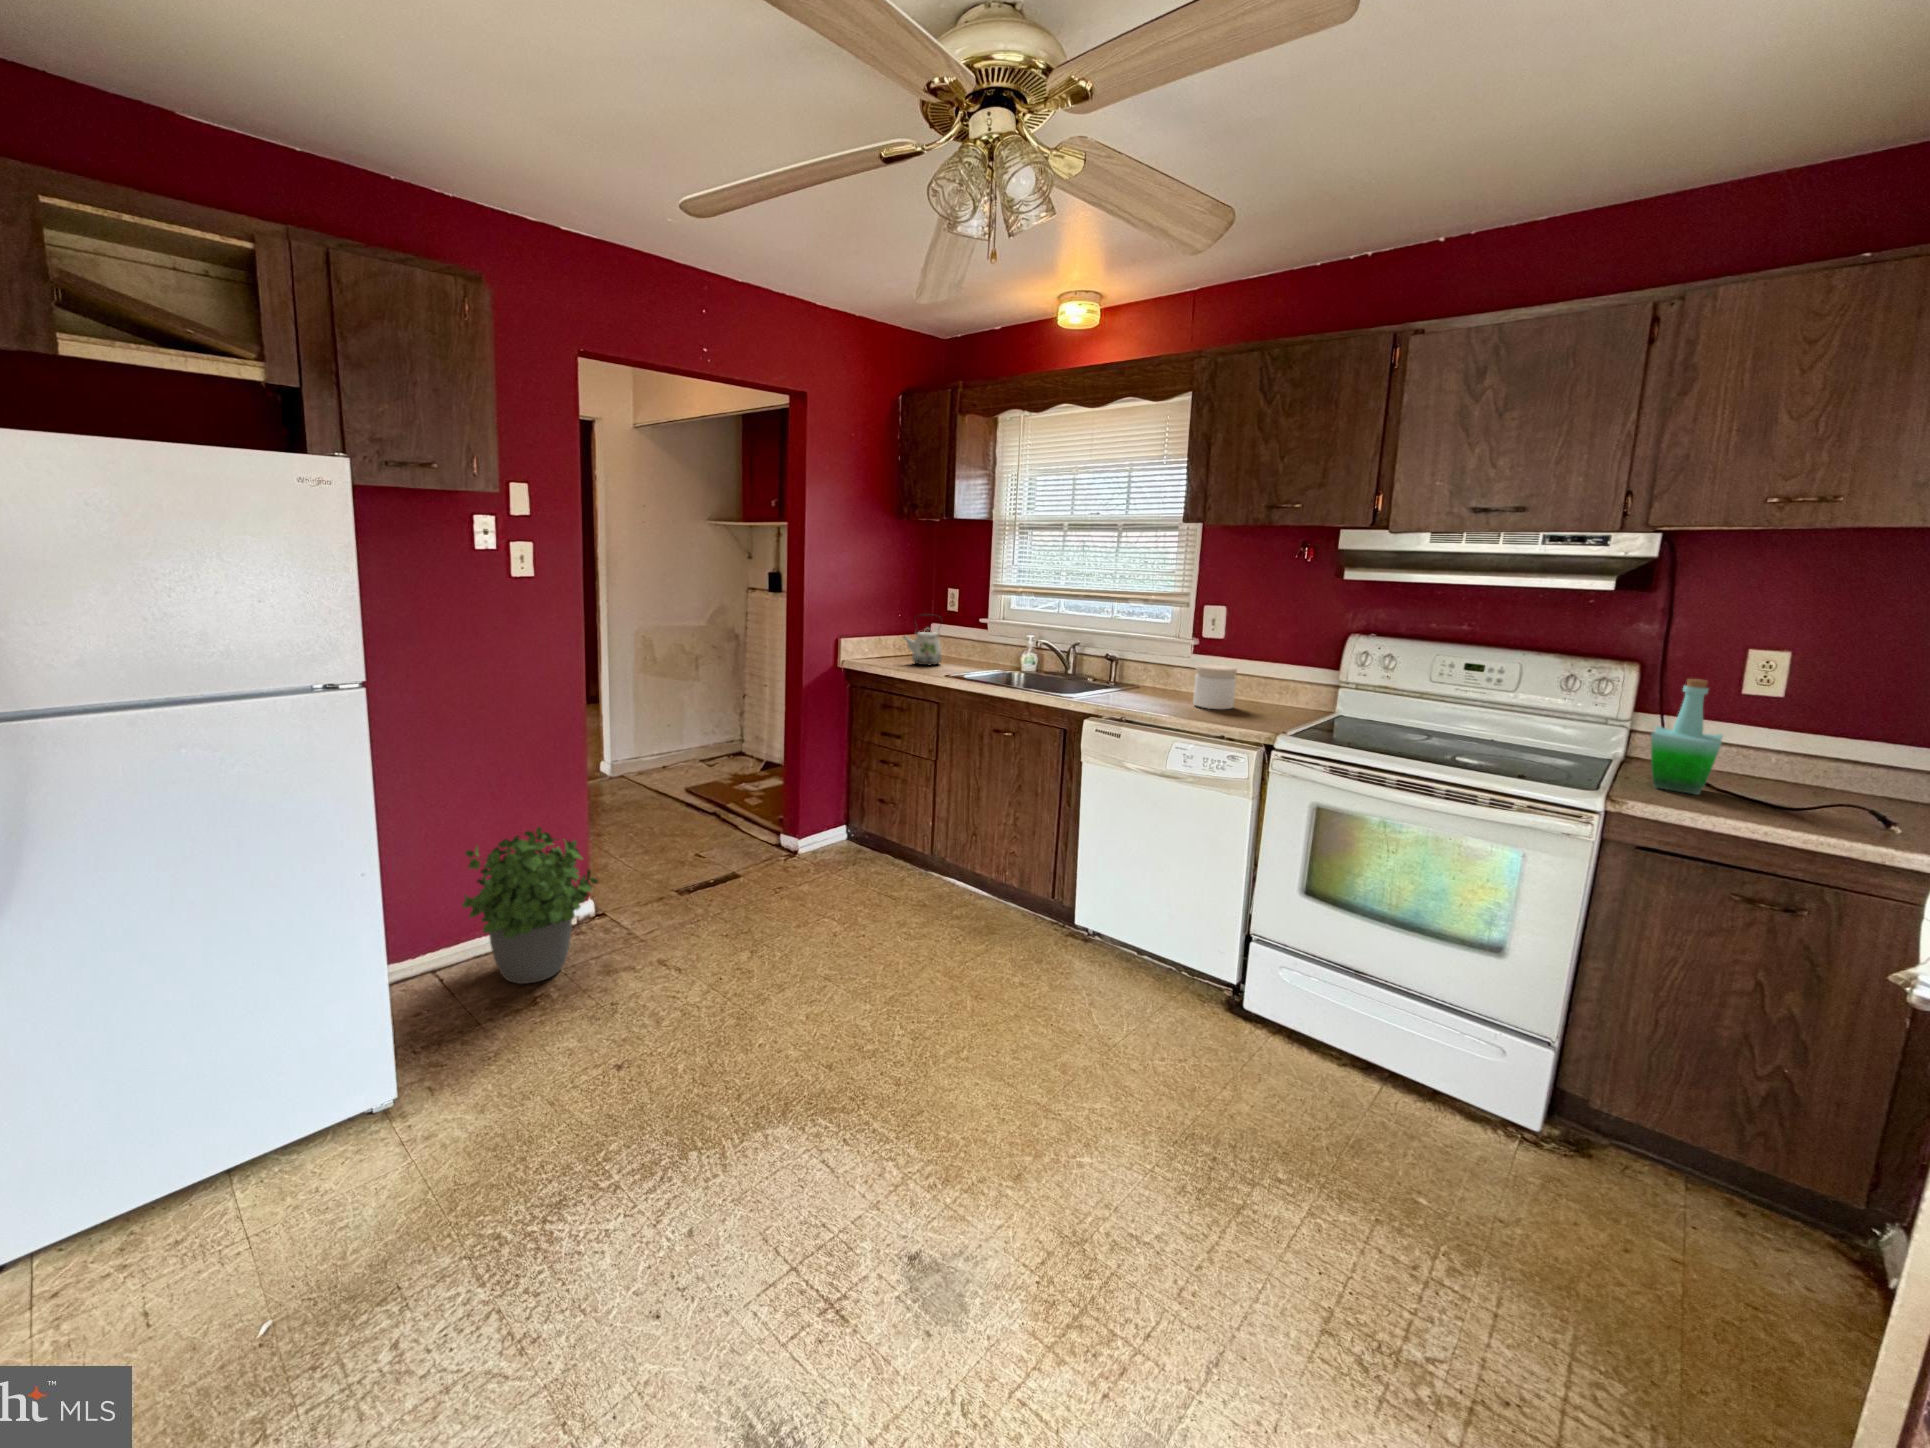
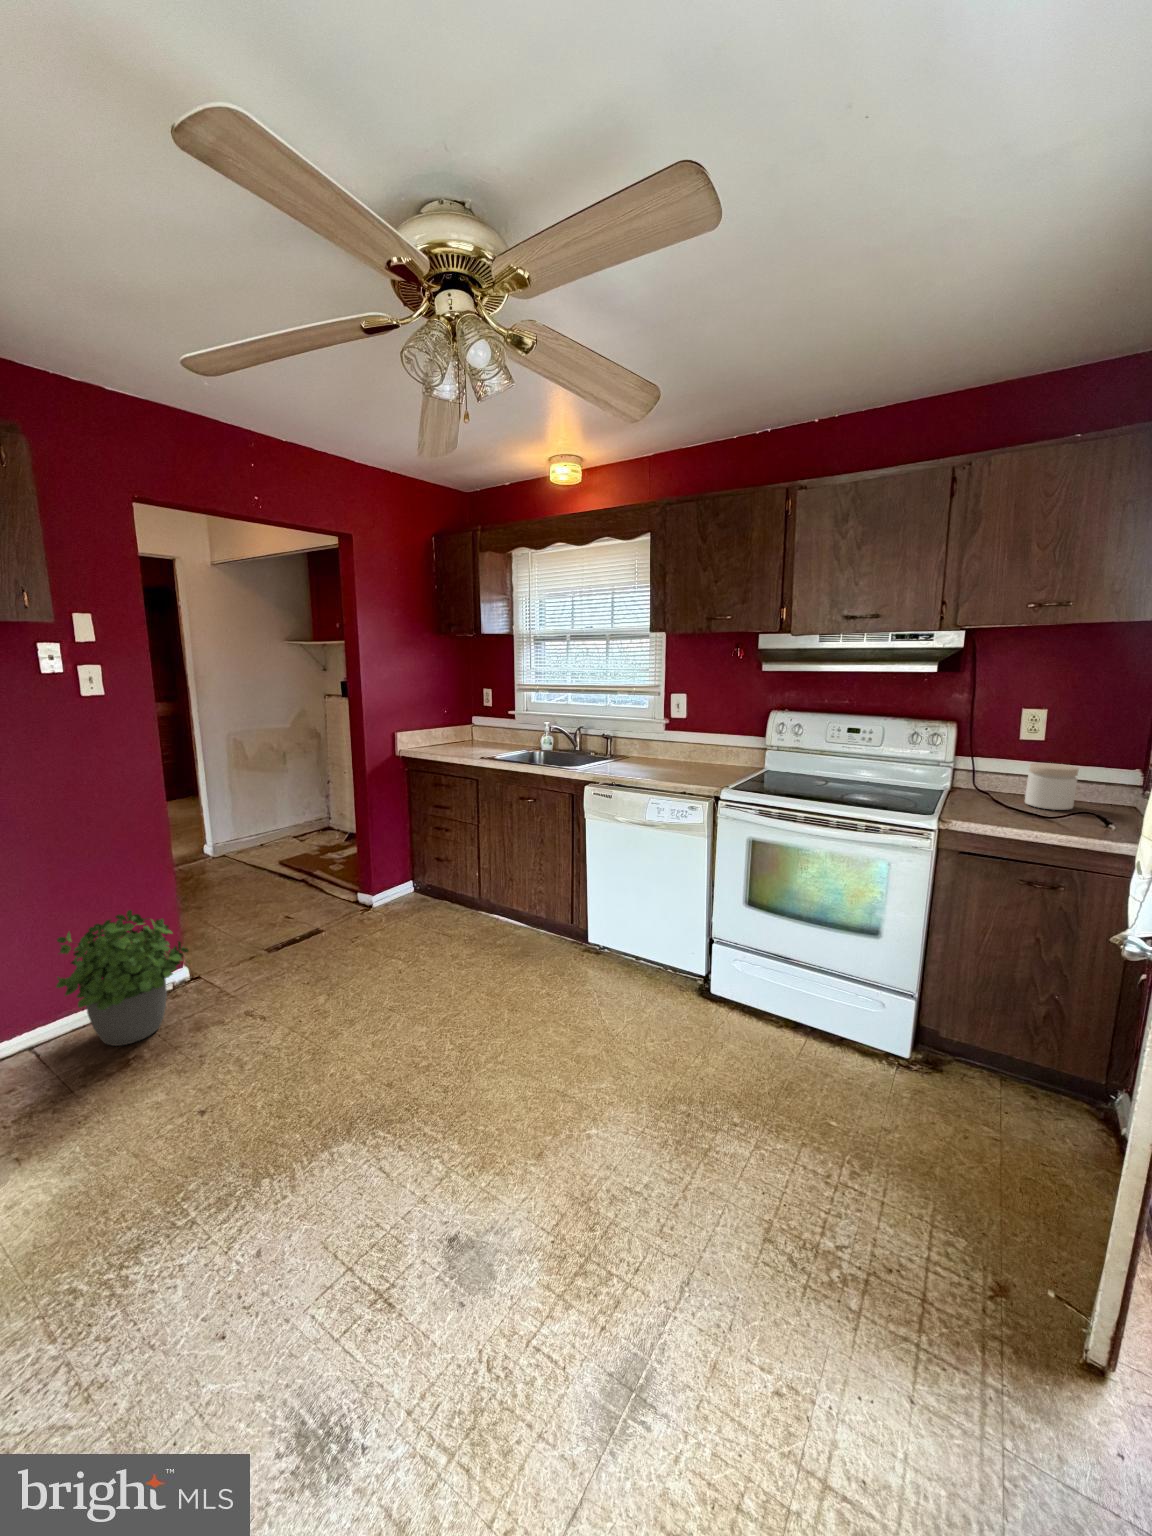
kettle: present [903,616,941,665] -> none [448,711,480,751]
jar: present [1193,664,1237,710] -> present [1025,763,1079,810]
bottle: present [1651,679,1723,795] -> none [964,732,1008,813]

